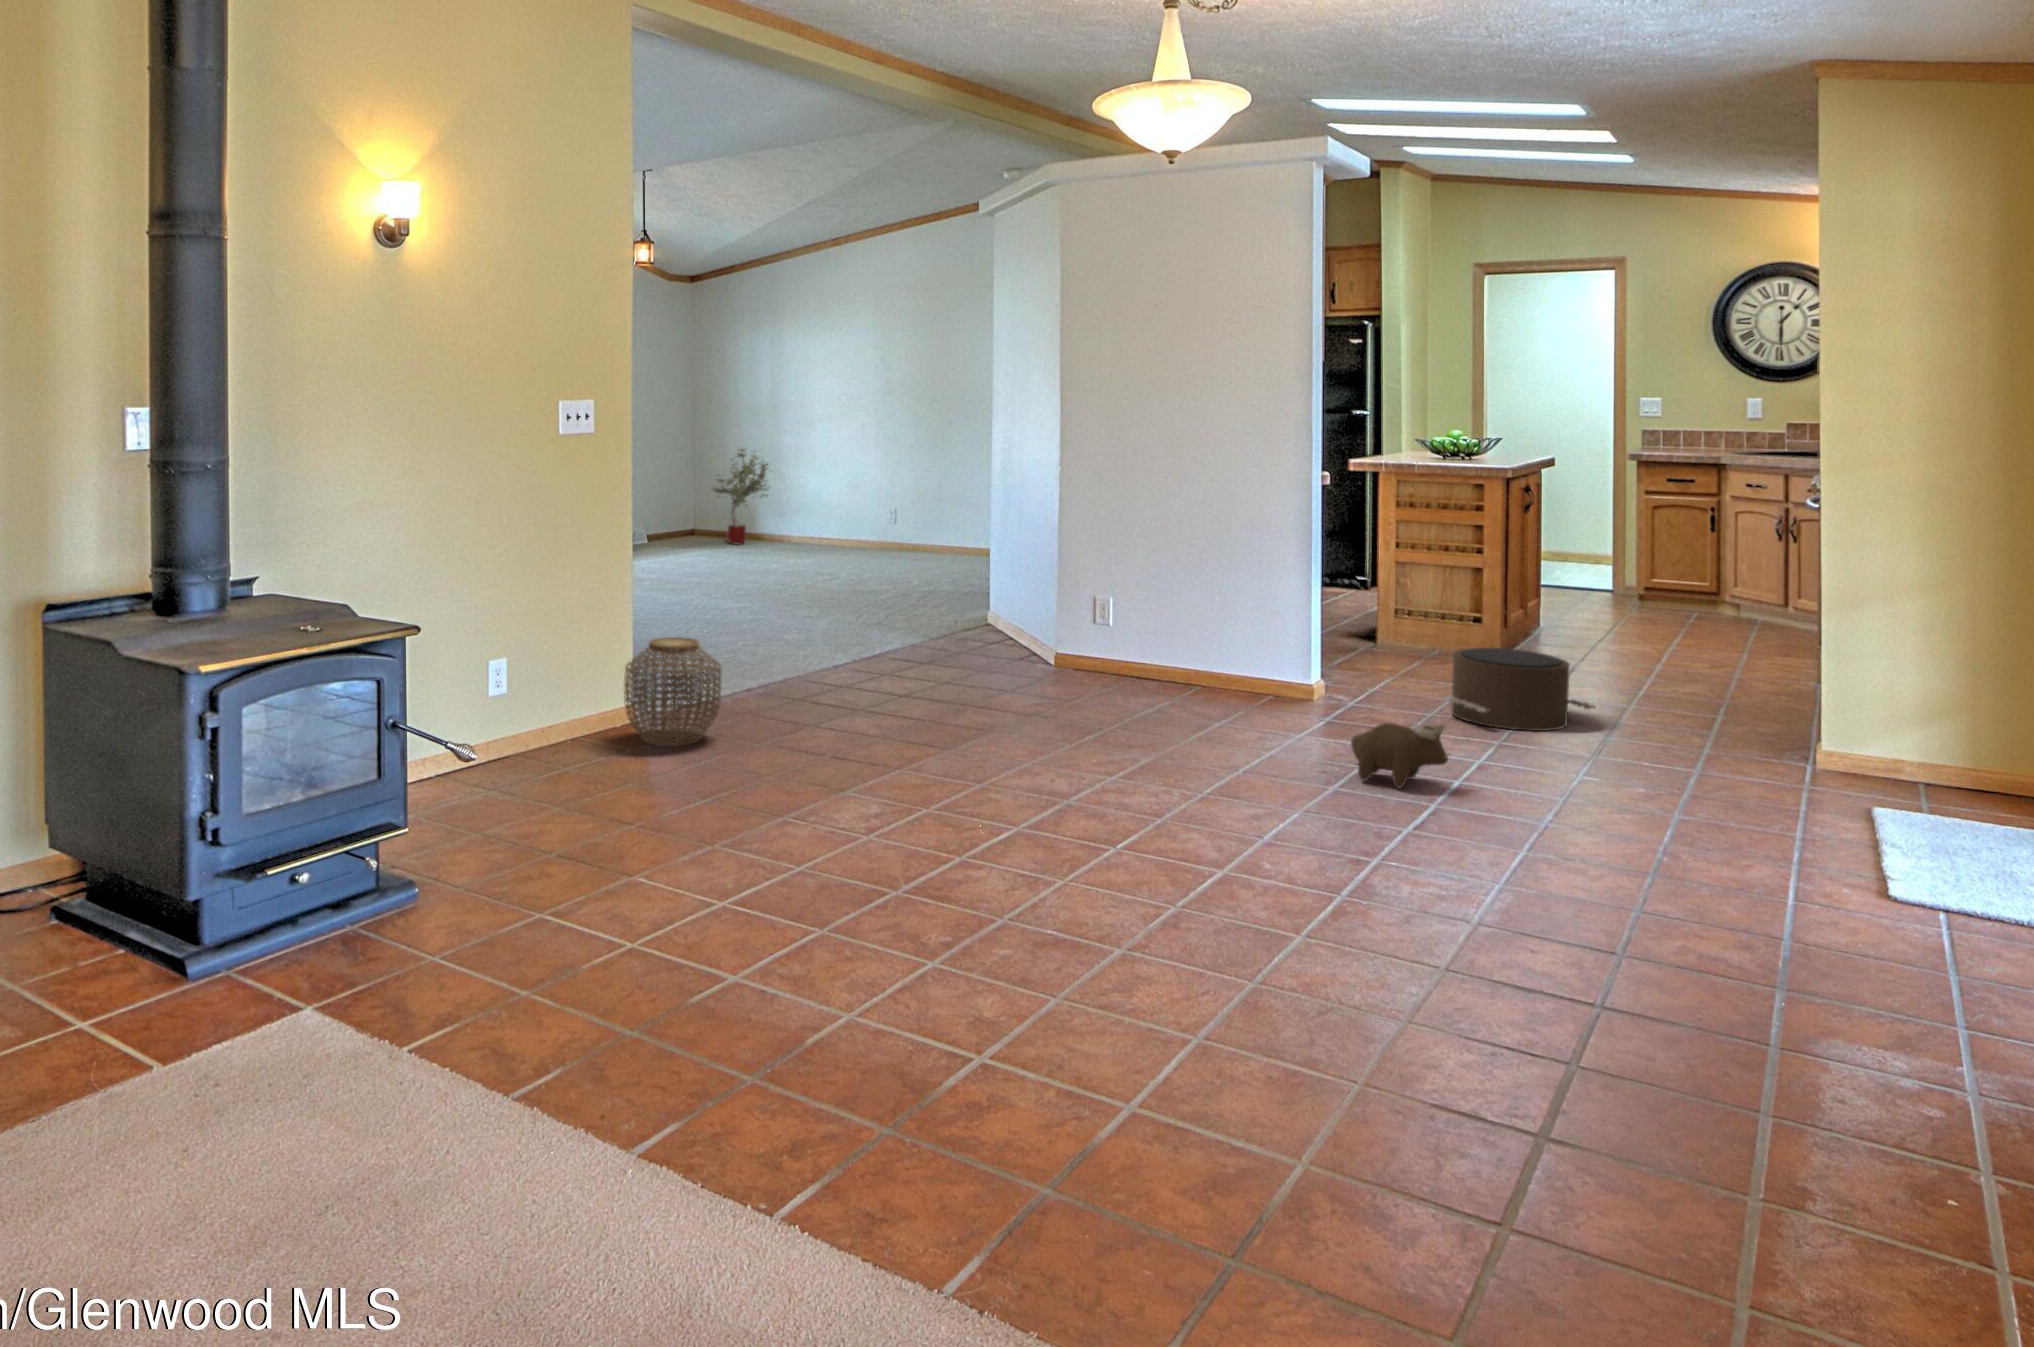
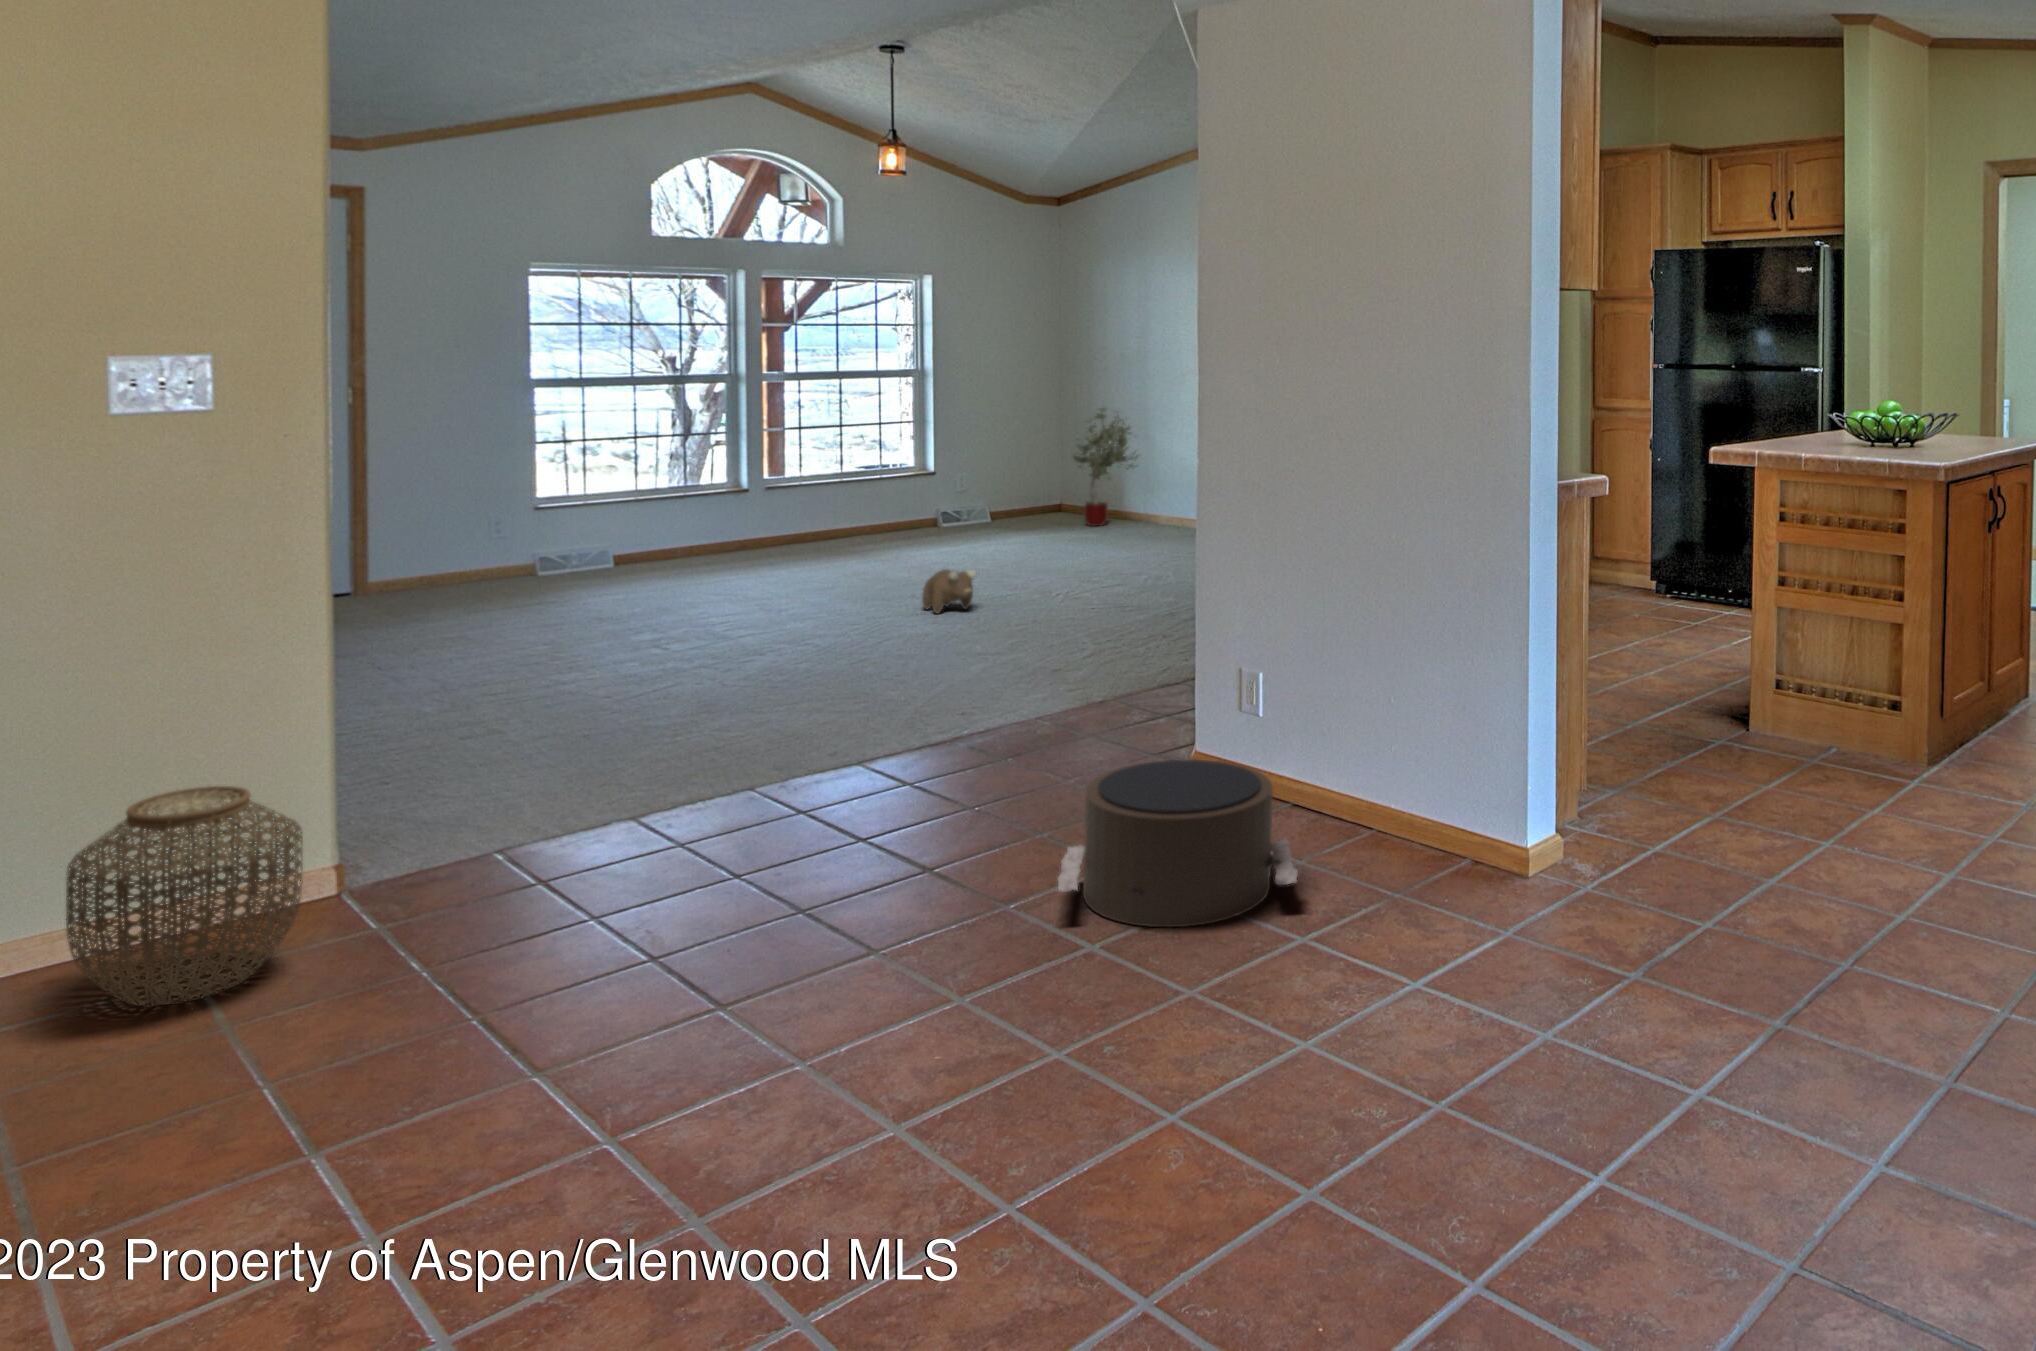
pouf: present [1443,648,1594,731] -> present [1058,760,1298,927]
plush toy: present [1351,723,1450,788] -> present [922,569,976,613]

